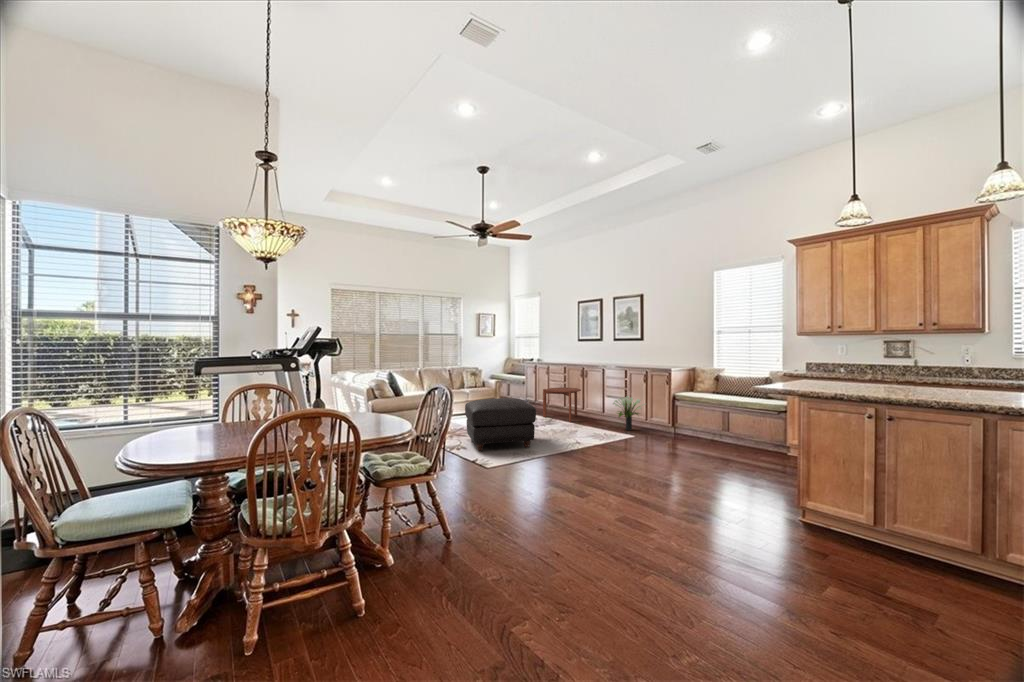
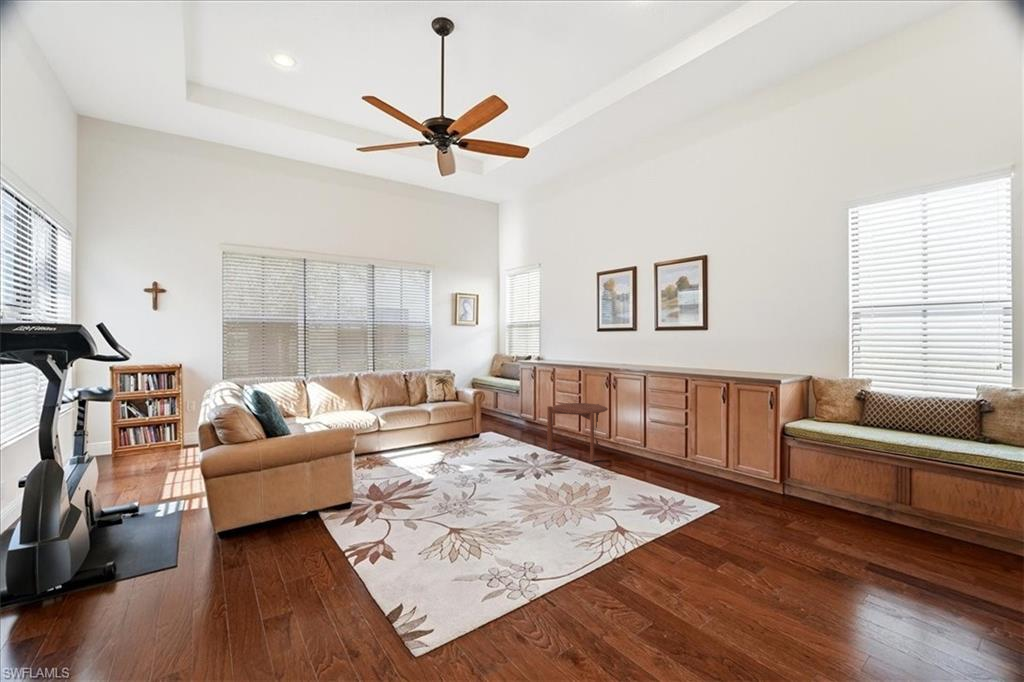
potted plant: present [613,396,645,430] -> none [668,425,729,485]
ottoman: present [465,398,536,451] -> none [405,437,542,557]

